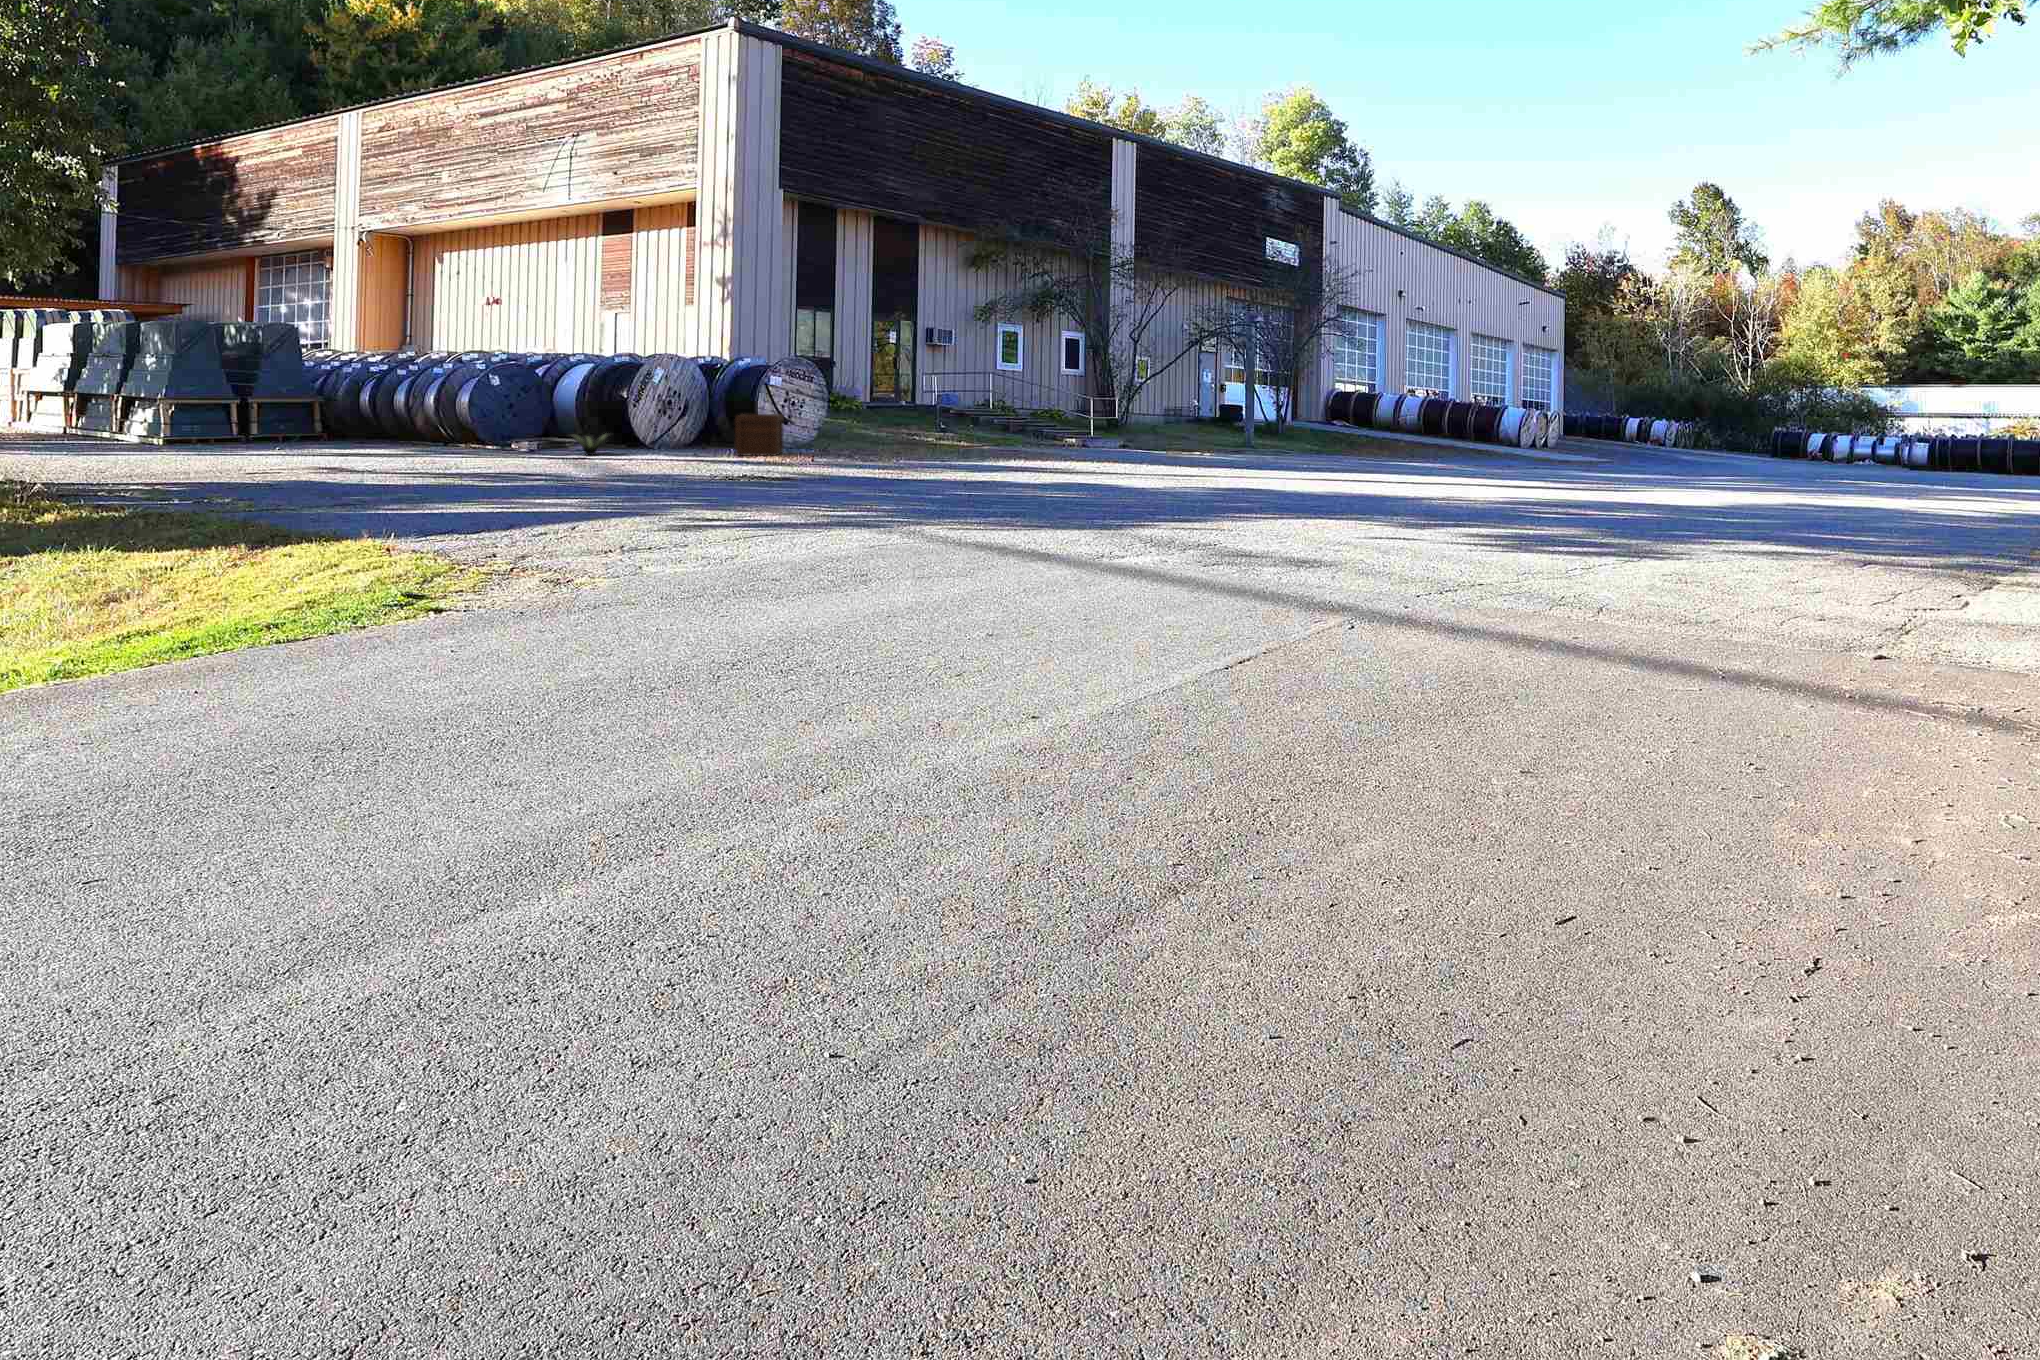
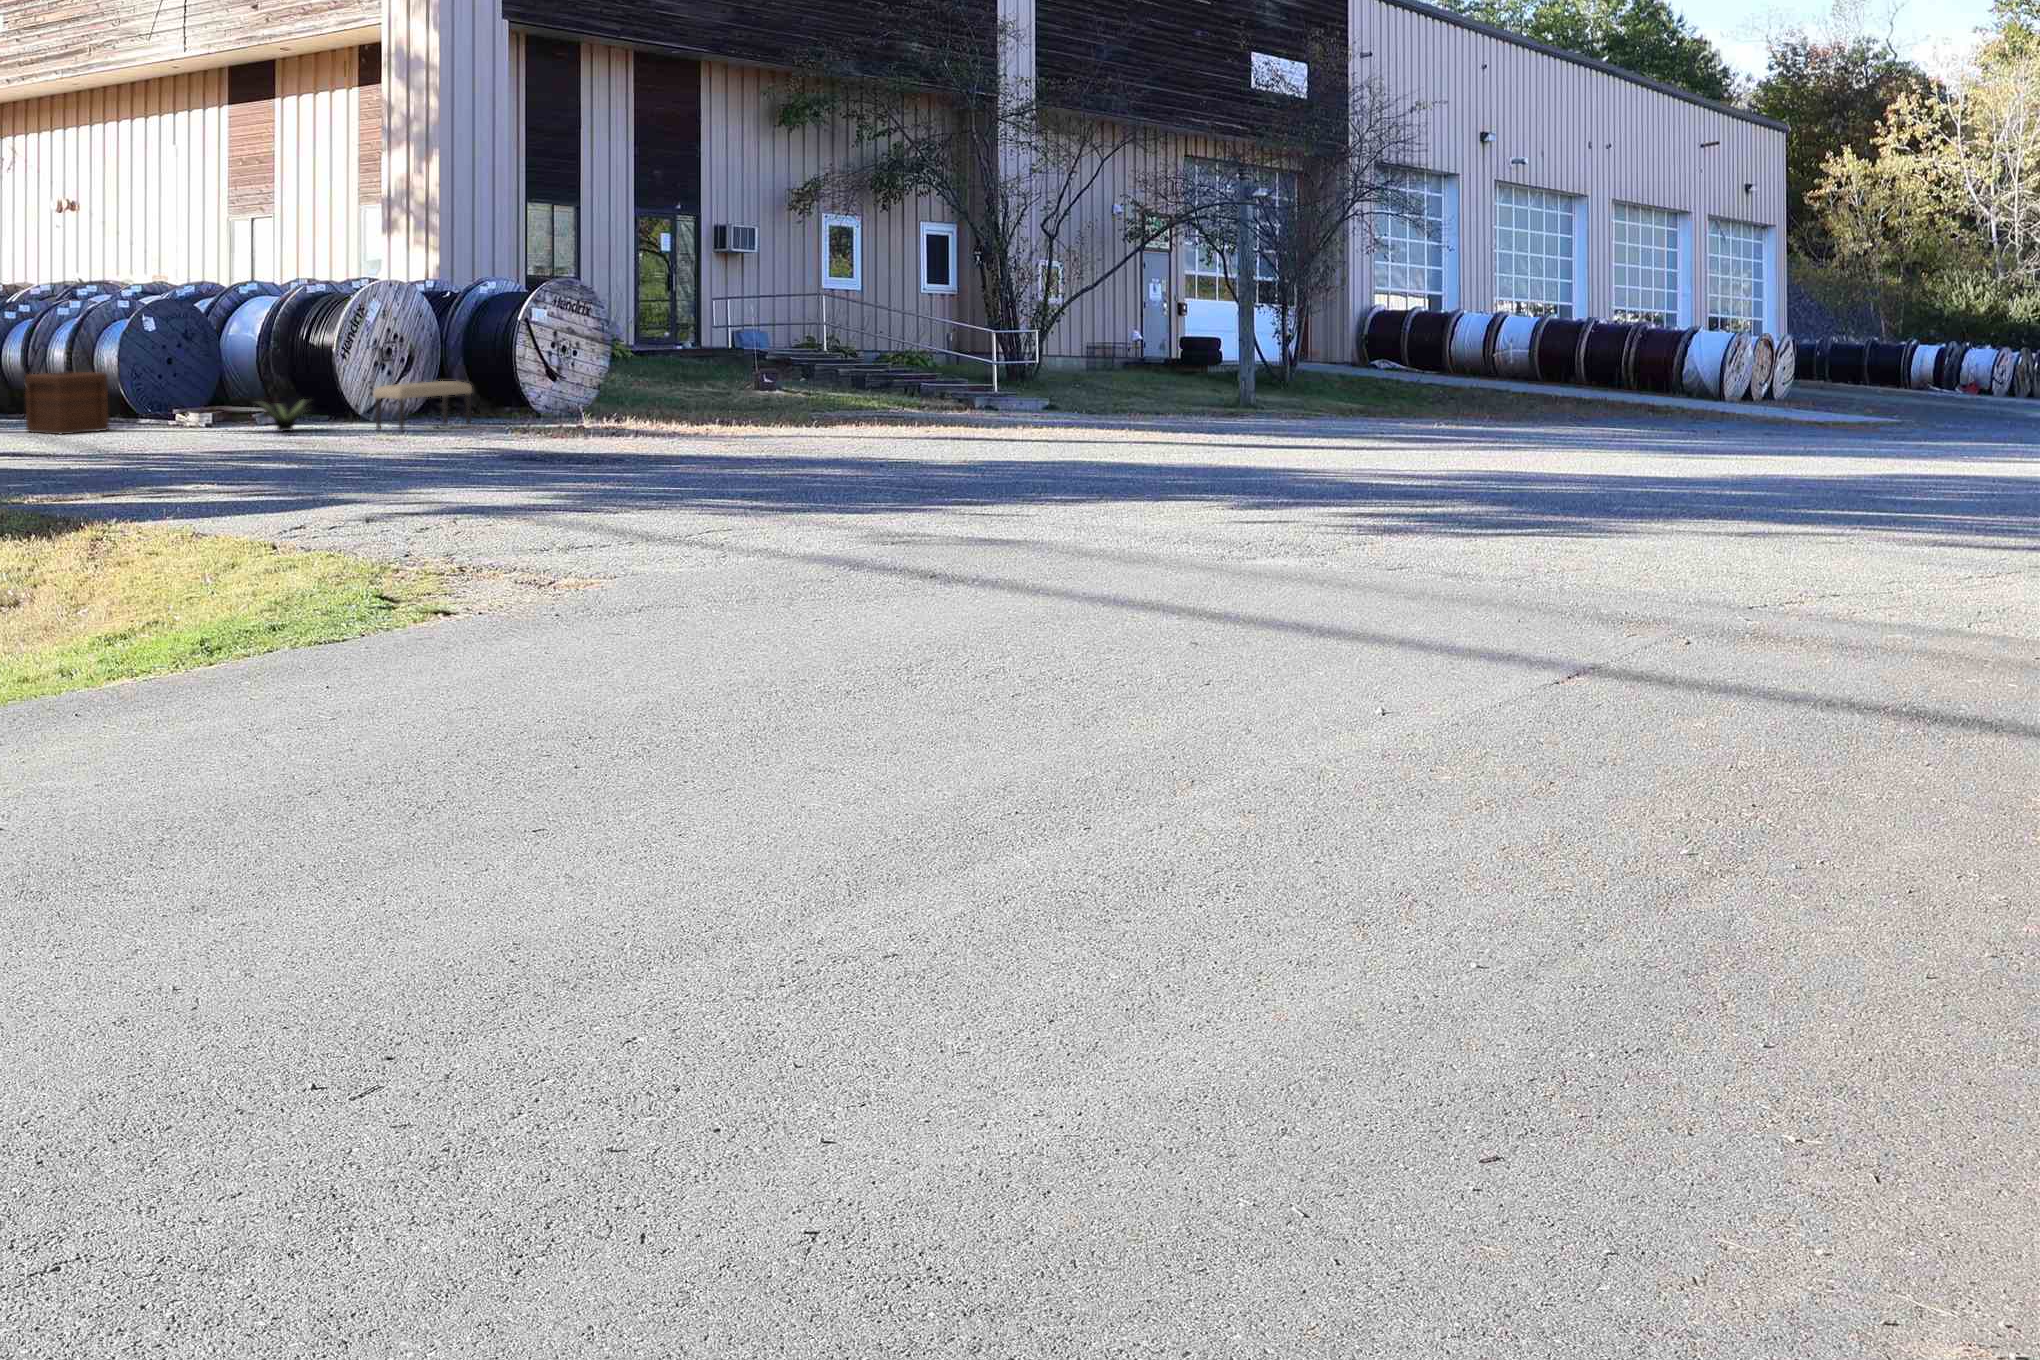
wooden crate: present [735,414,784,456] -> present [25,372,109,434]
bench: none [654,423,727,456] -> present [374,381,472,431]

